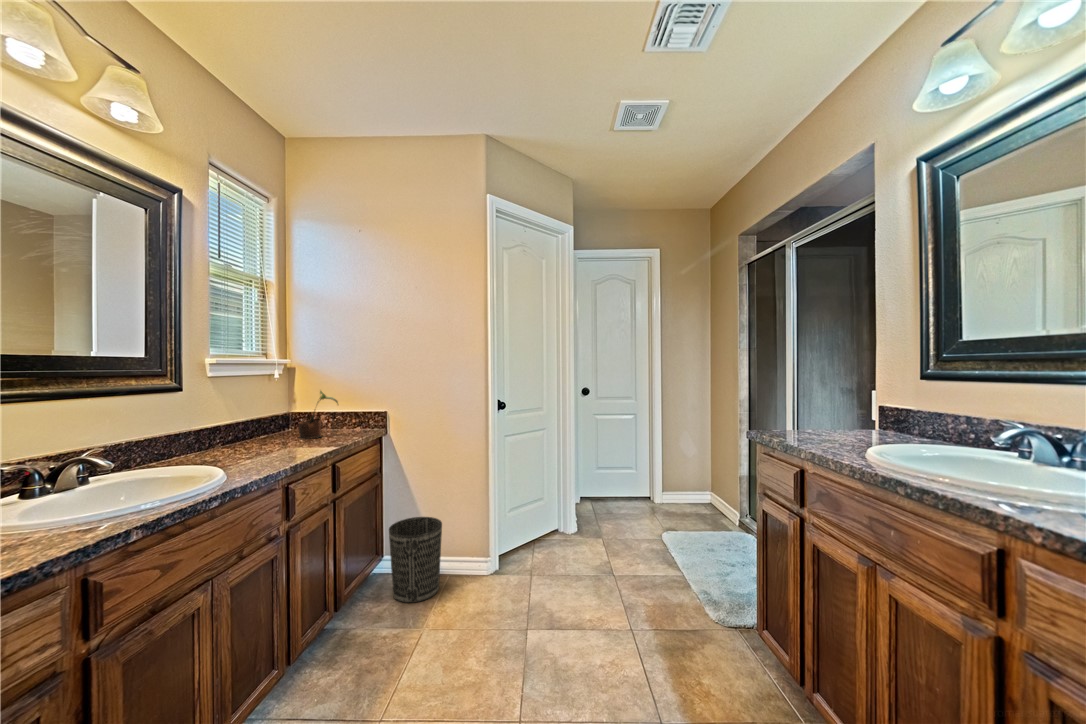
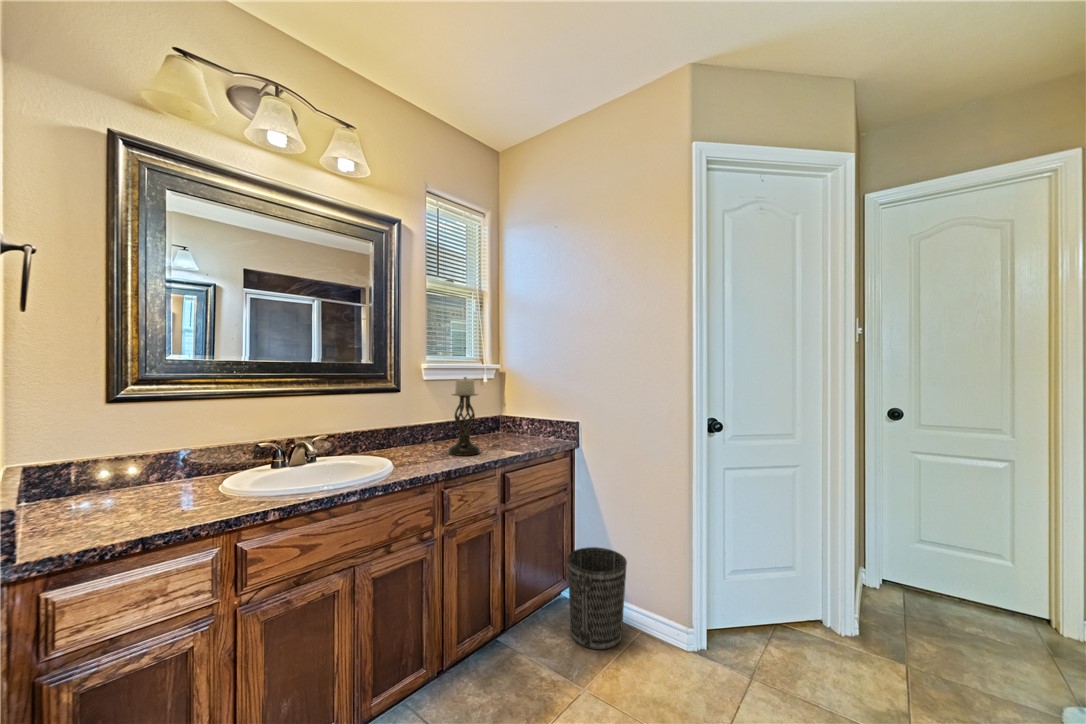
candle holder: none [261,370,301,453] -> present [448,377,481,456]
potted plant: present [299,391,338,440] -> none [492,396,531,445]

